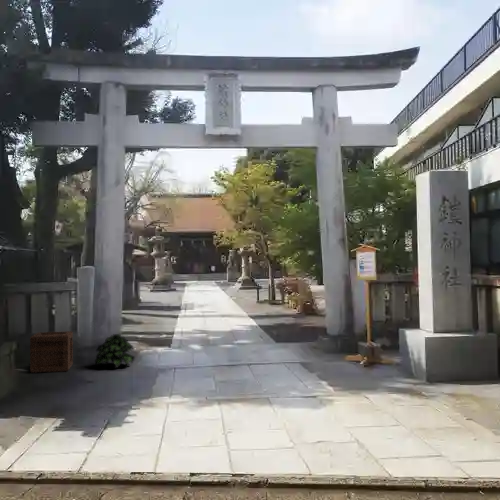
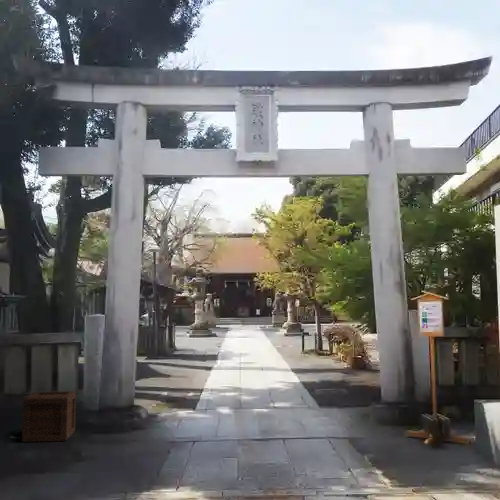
potted plant: present [95,334,134,368] -> none [99,396,147,439]

